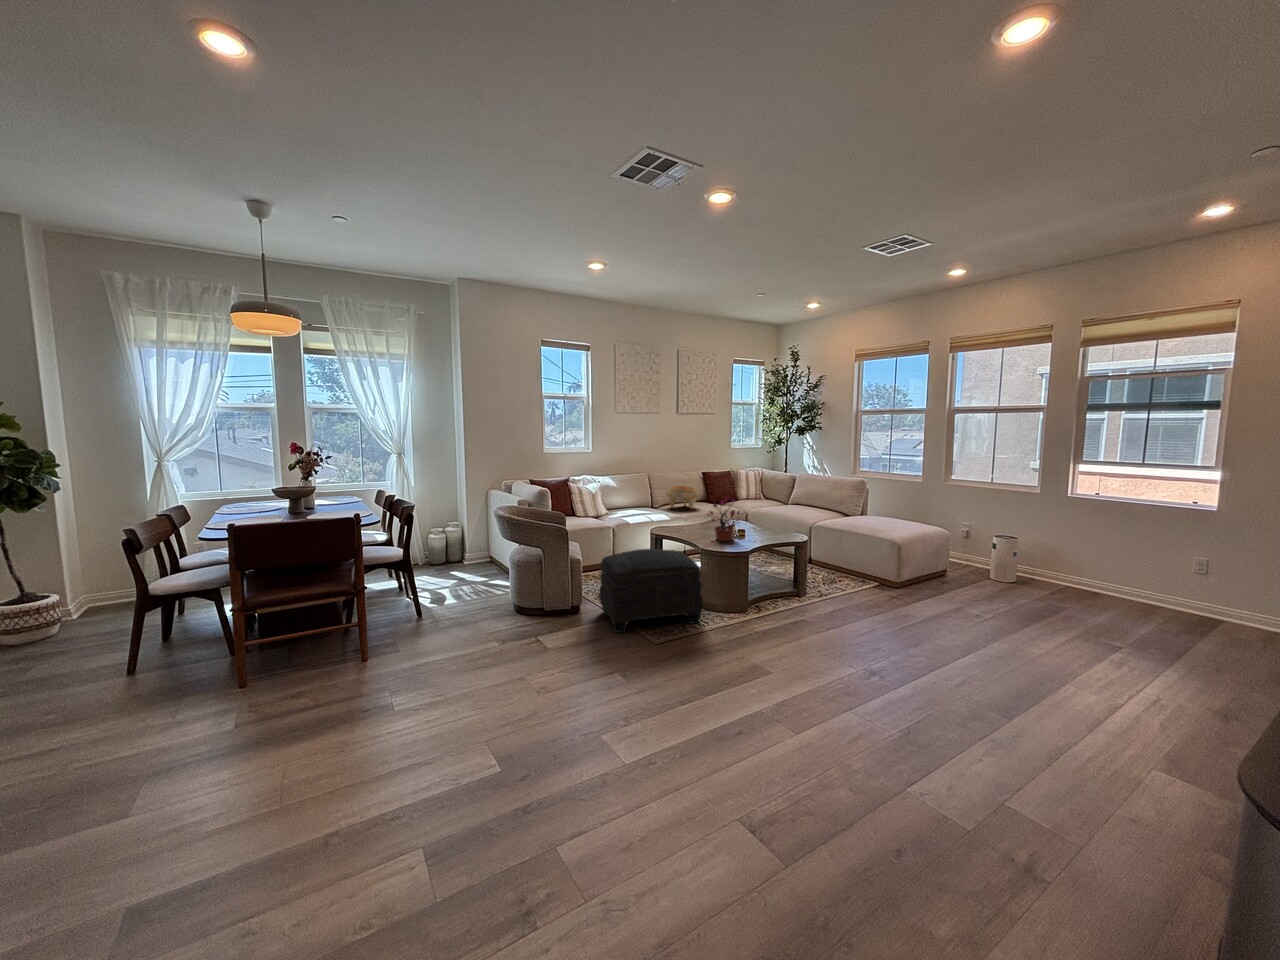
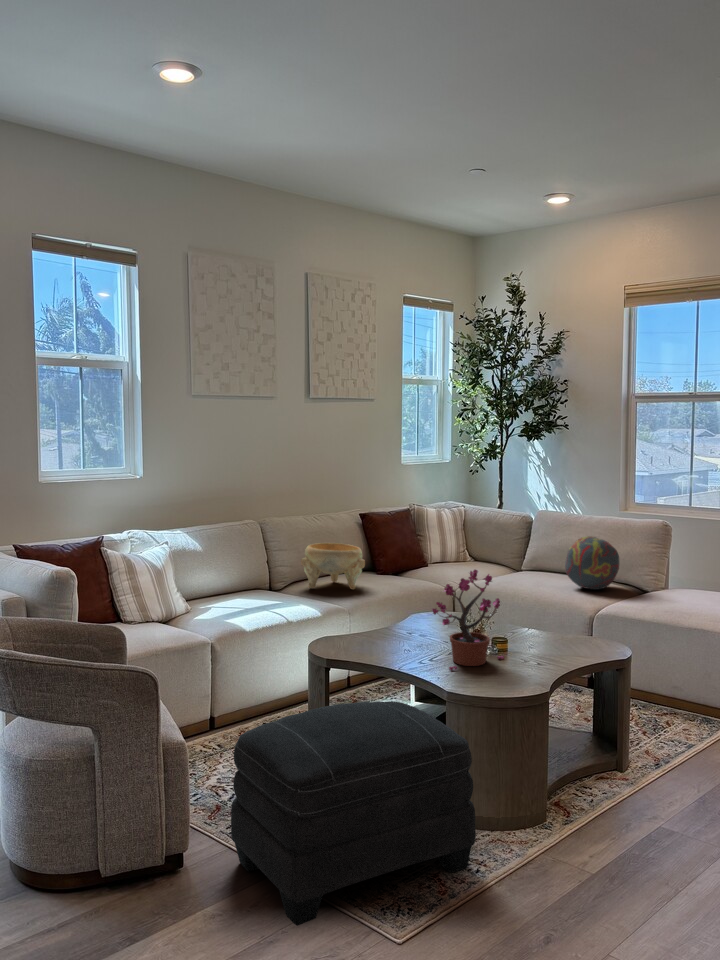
decorative orb: none [803,486,832,514] -> present [565,536,619,590]

